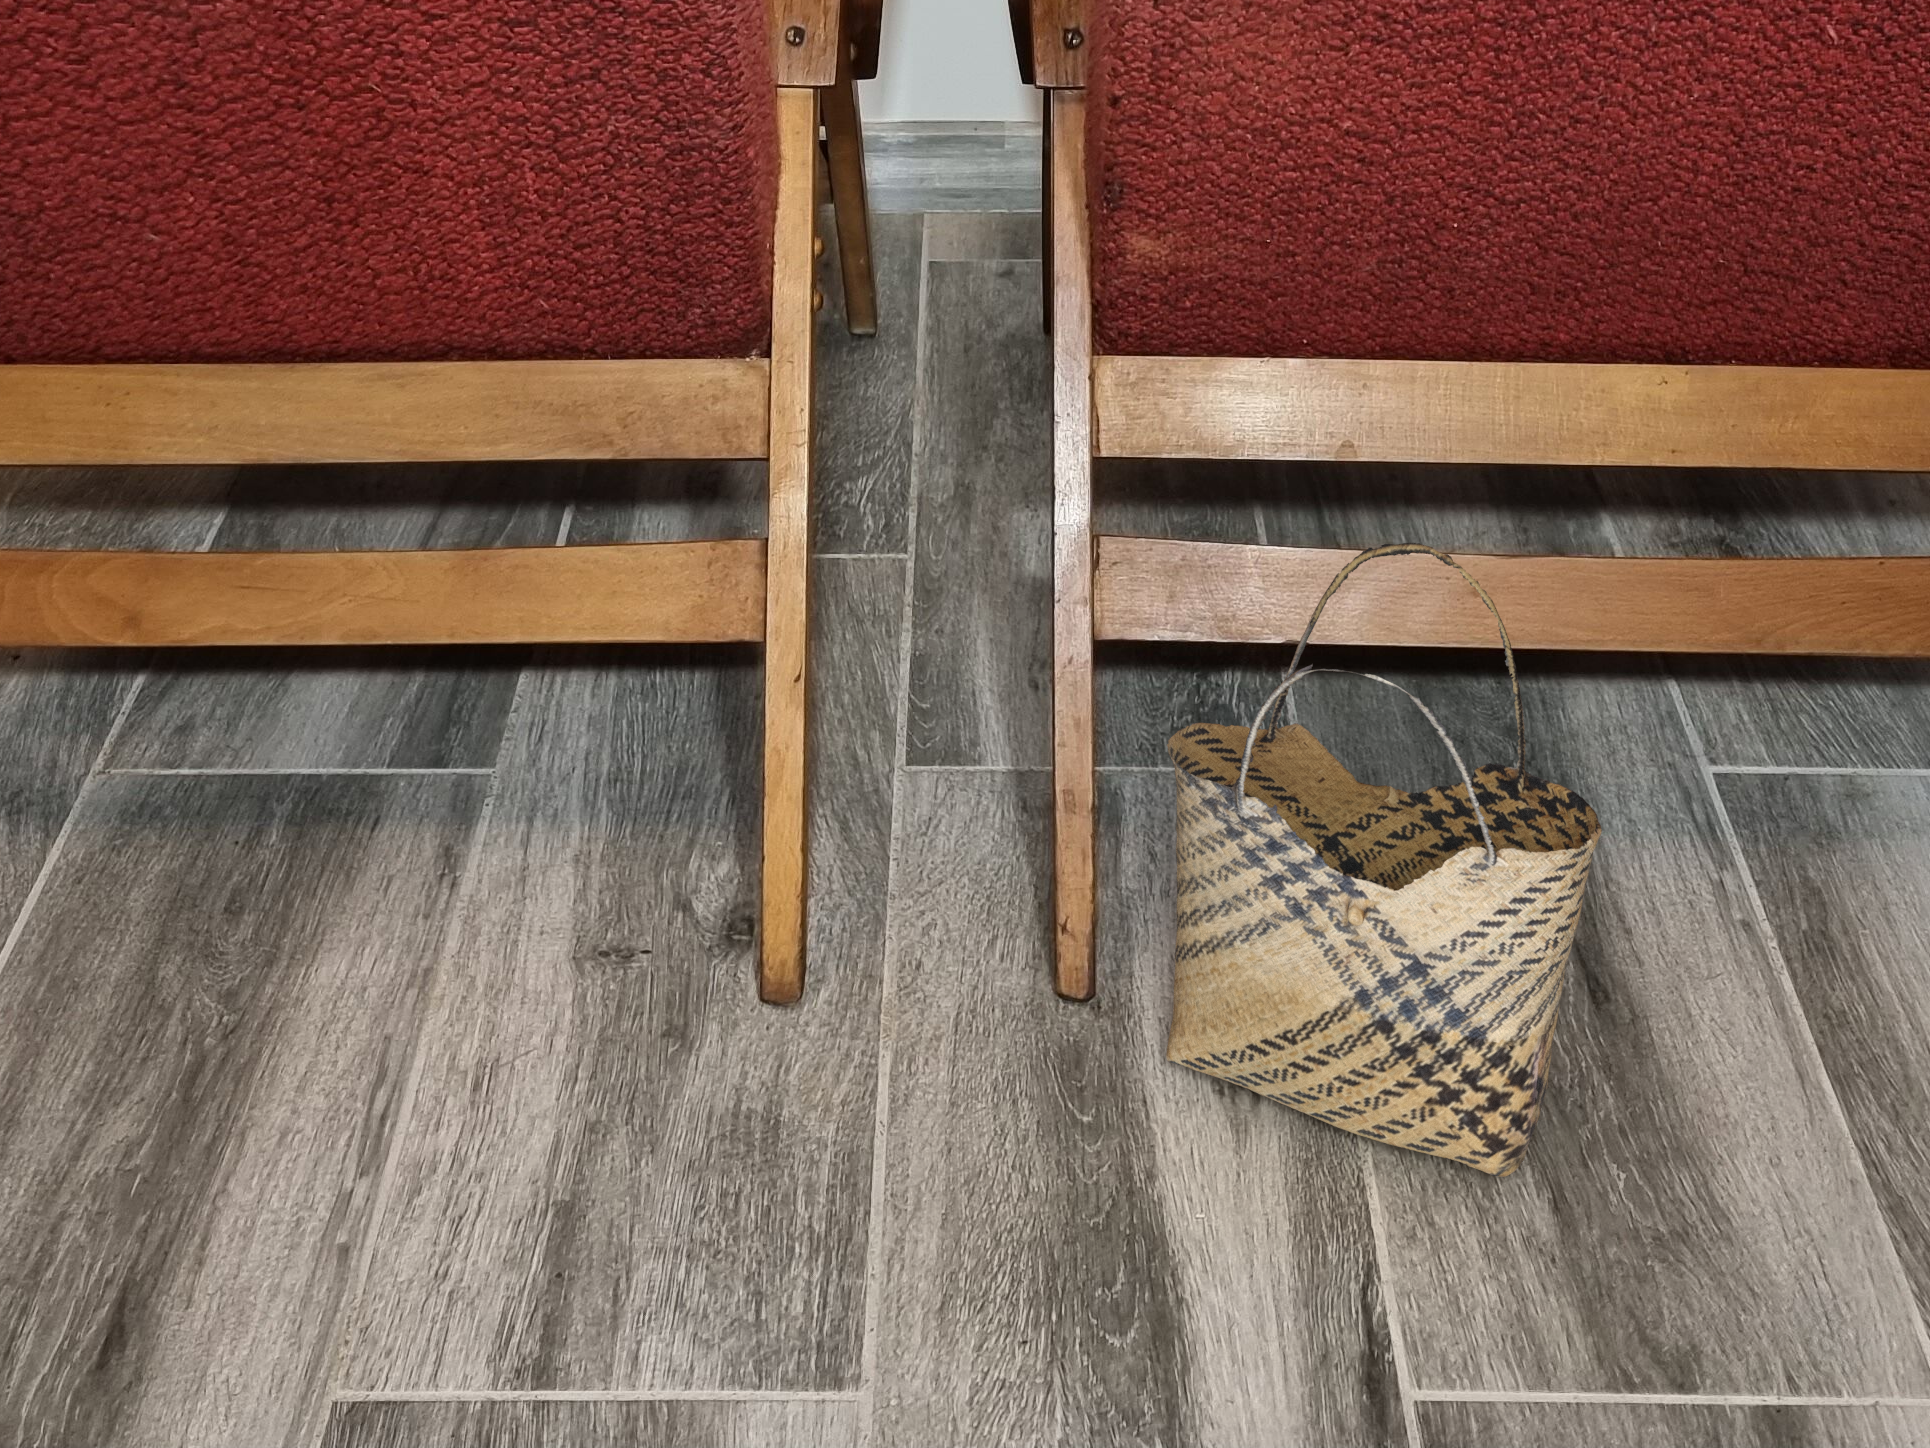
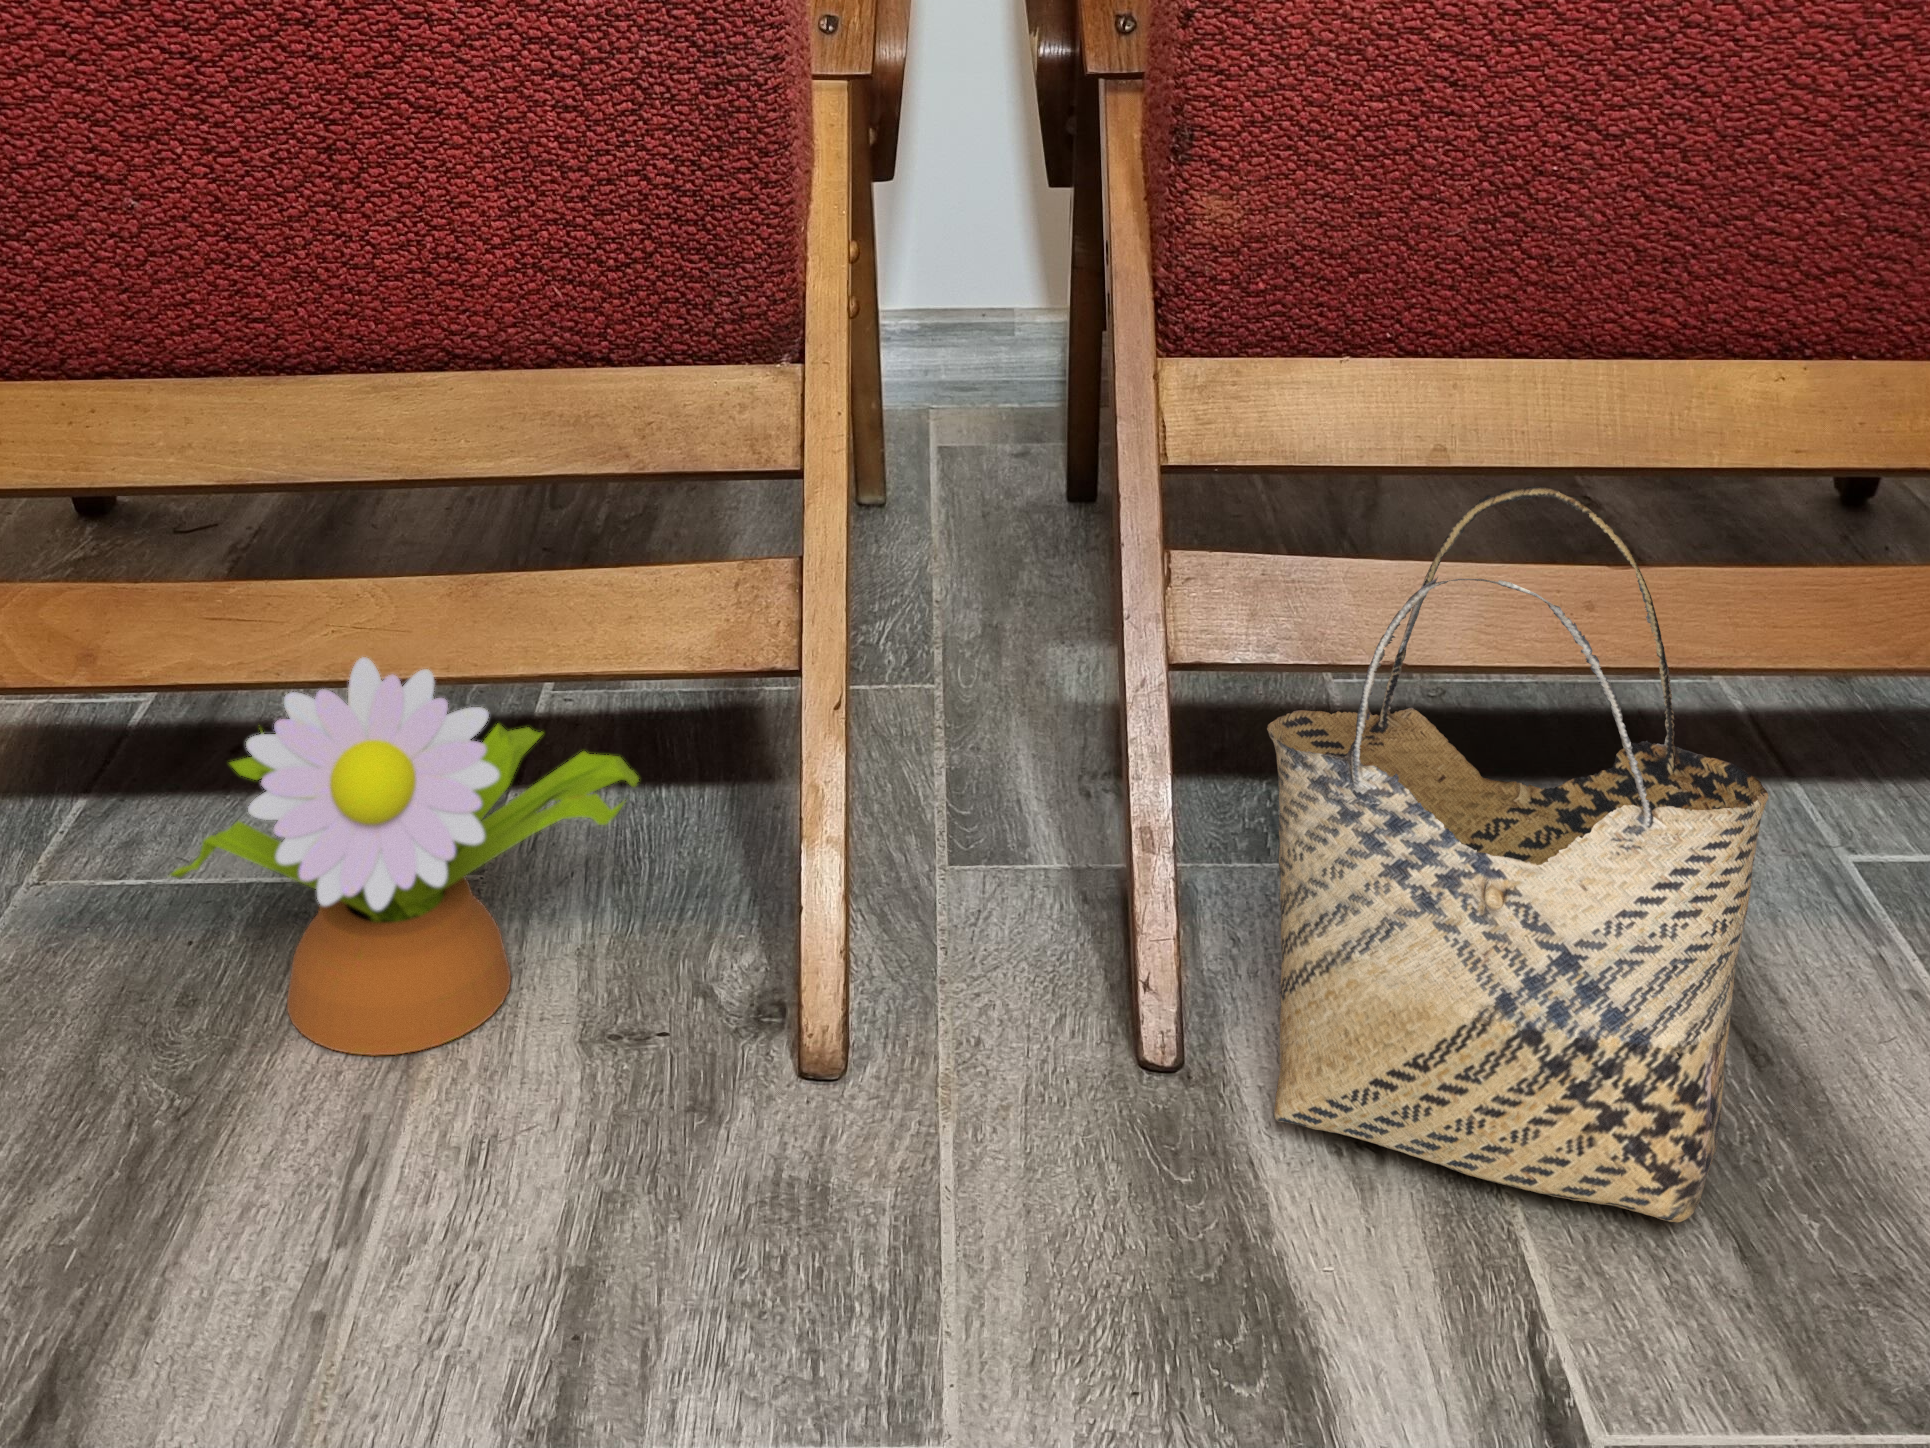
decorative plant: none [212,623,629,971] -> present [170,657,639,1056]

